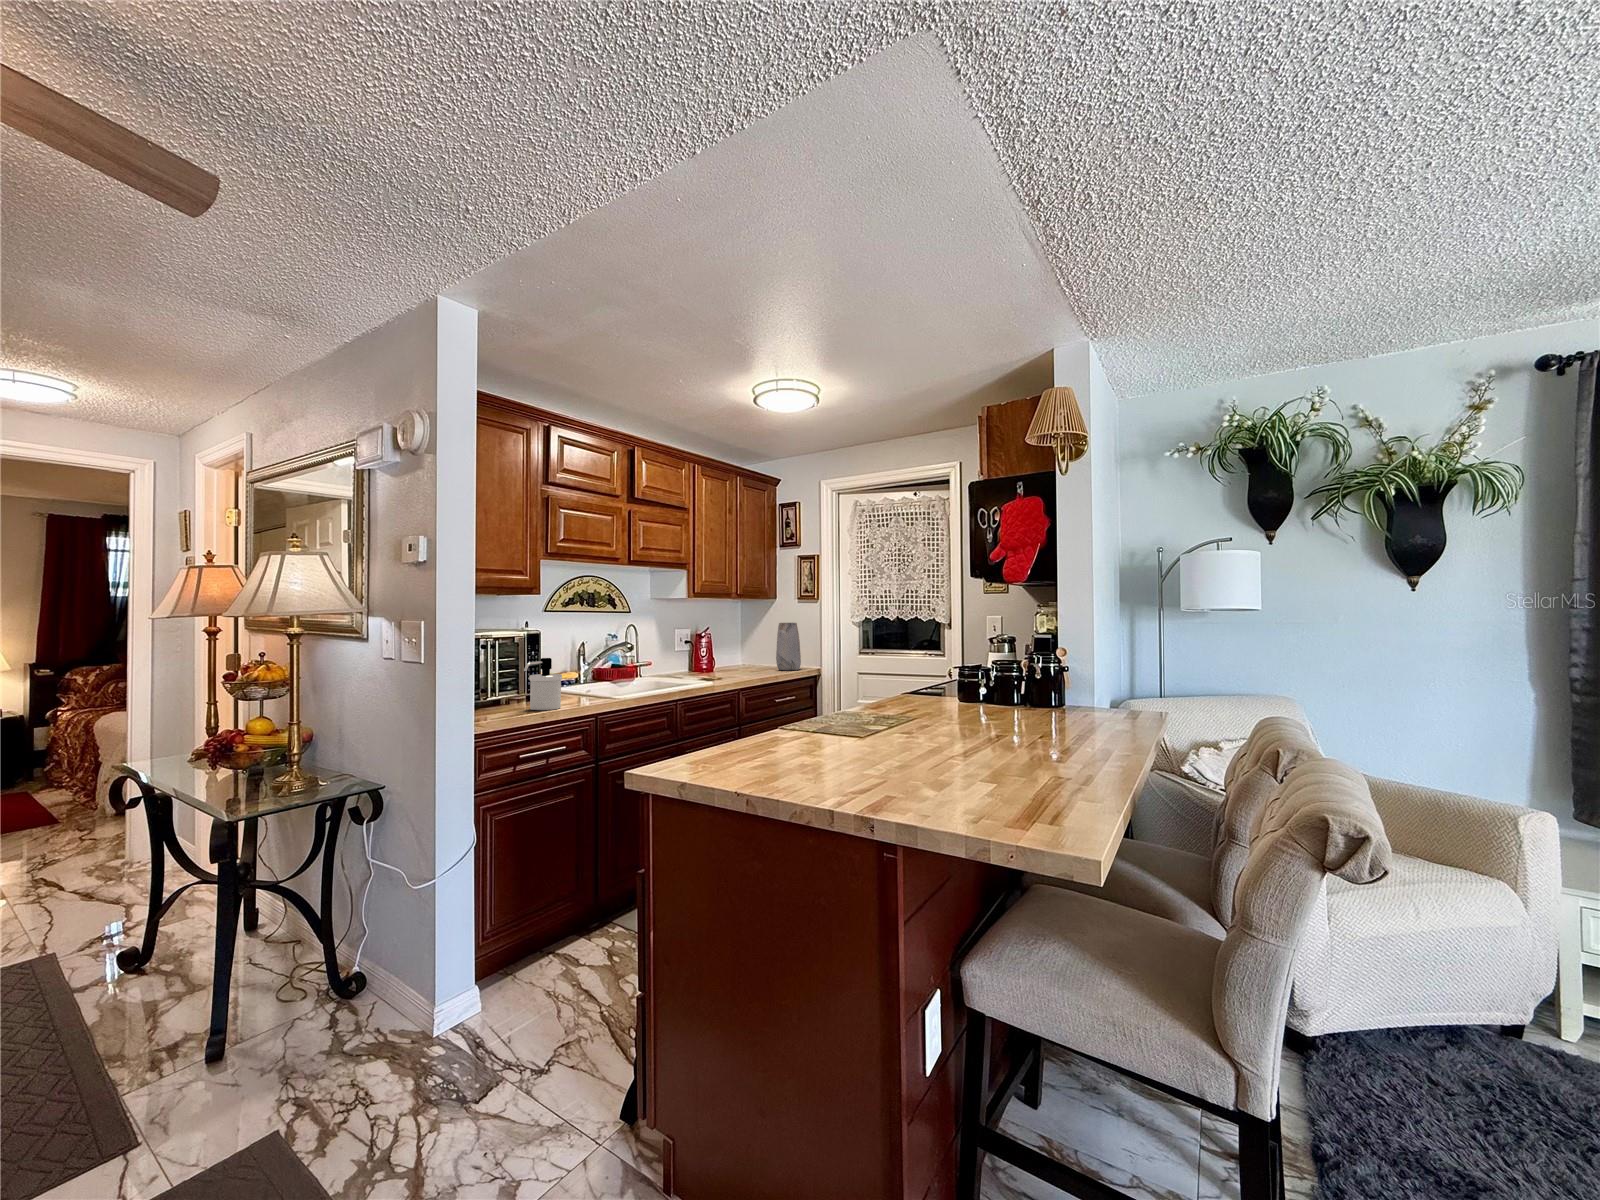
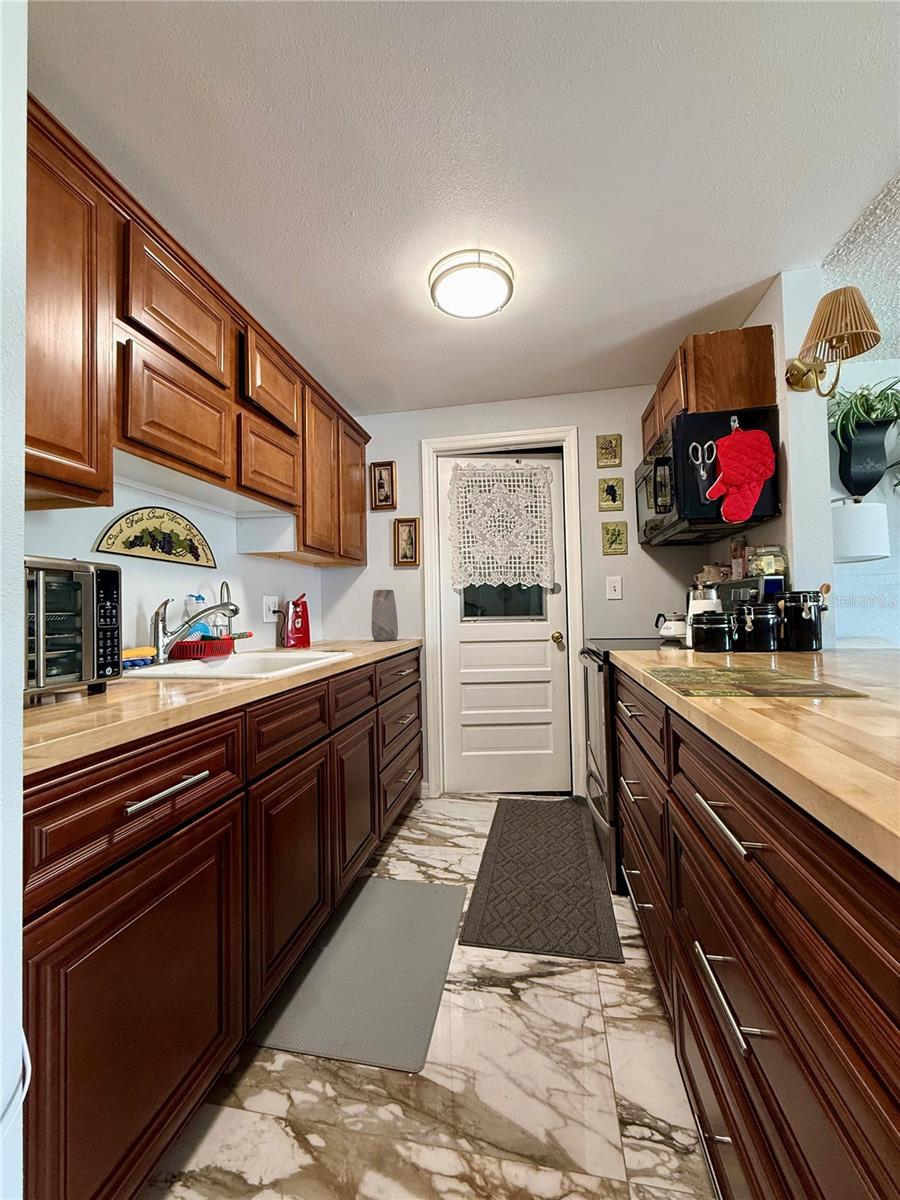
soap dispenser: present [524,658,562,710] -> none [104,607,174,704]

